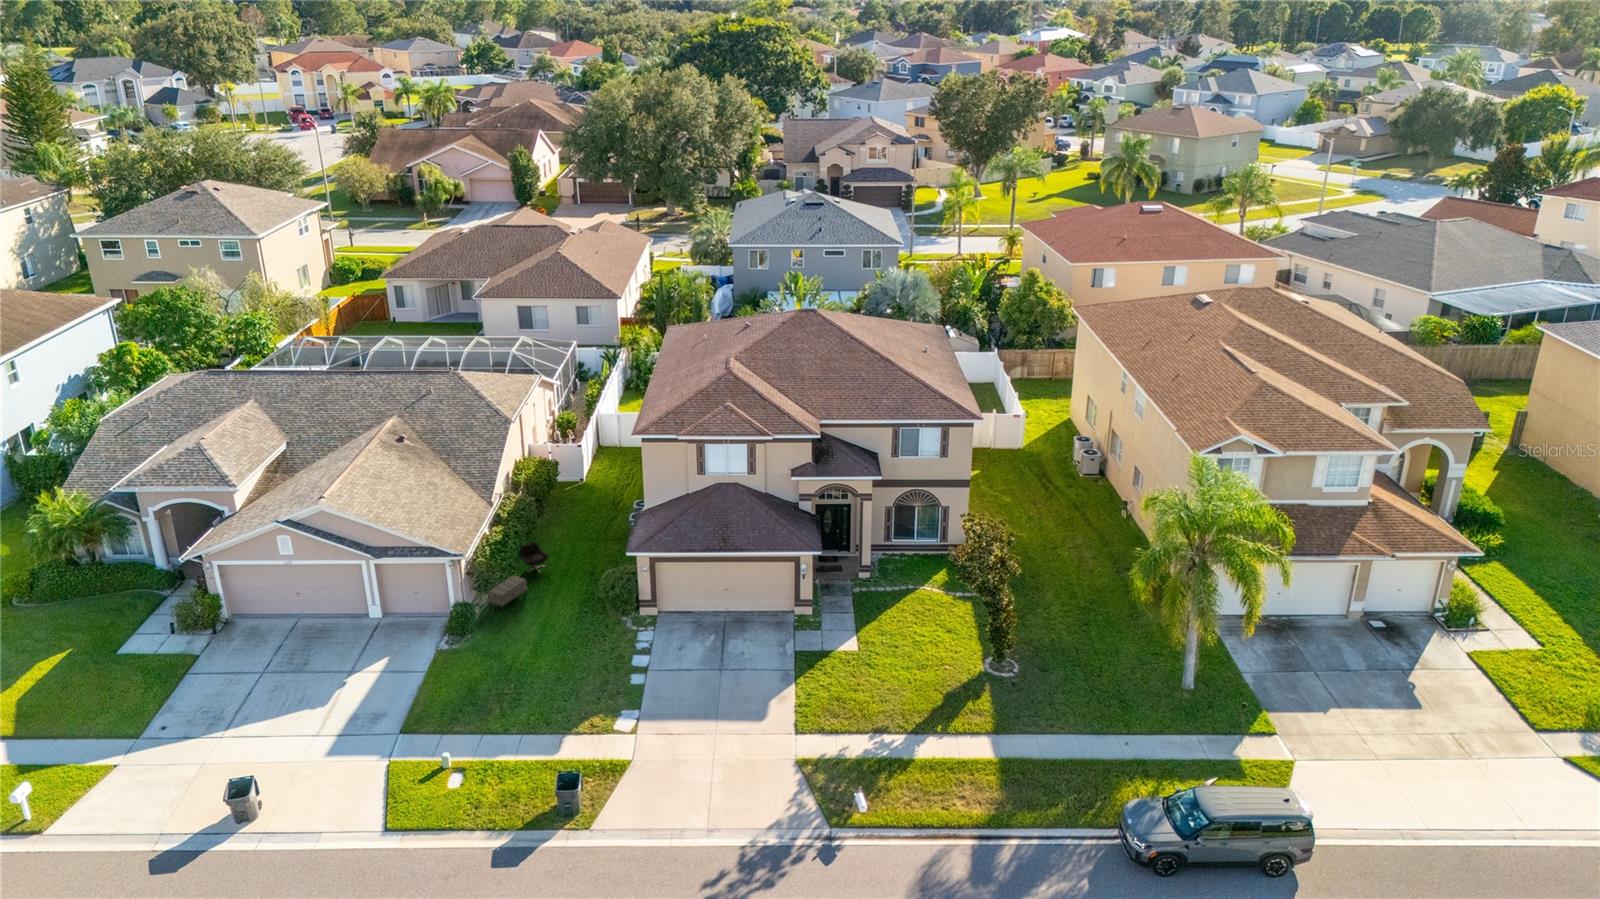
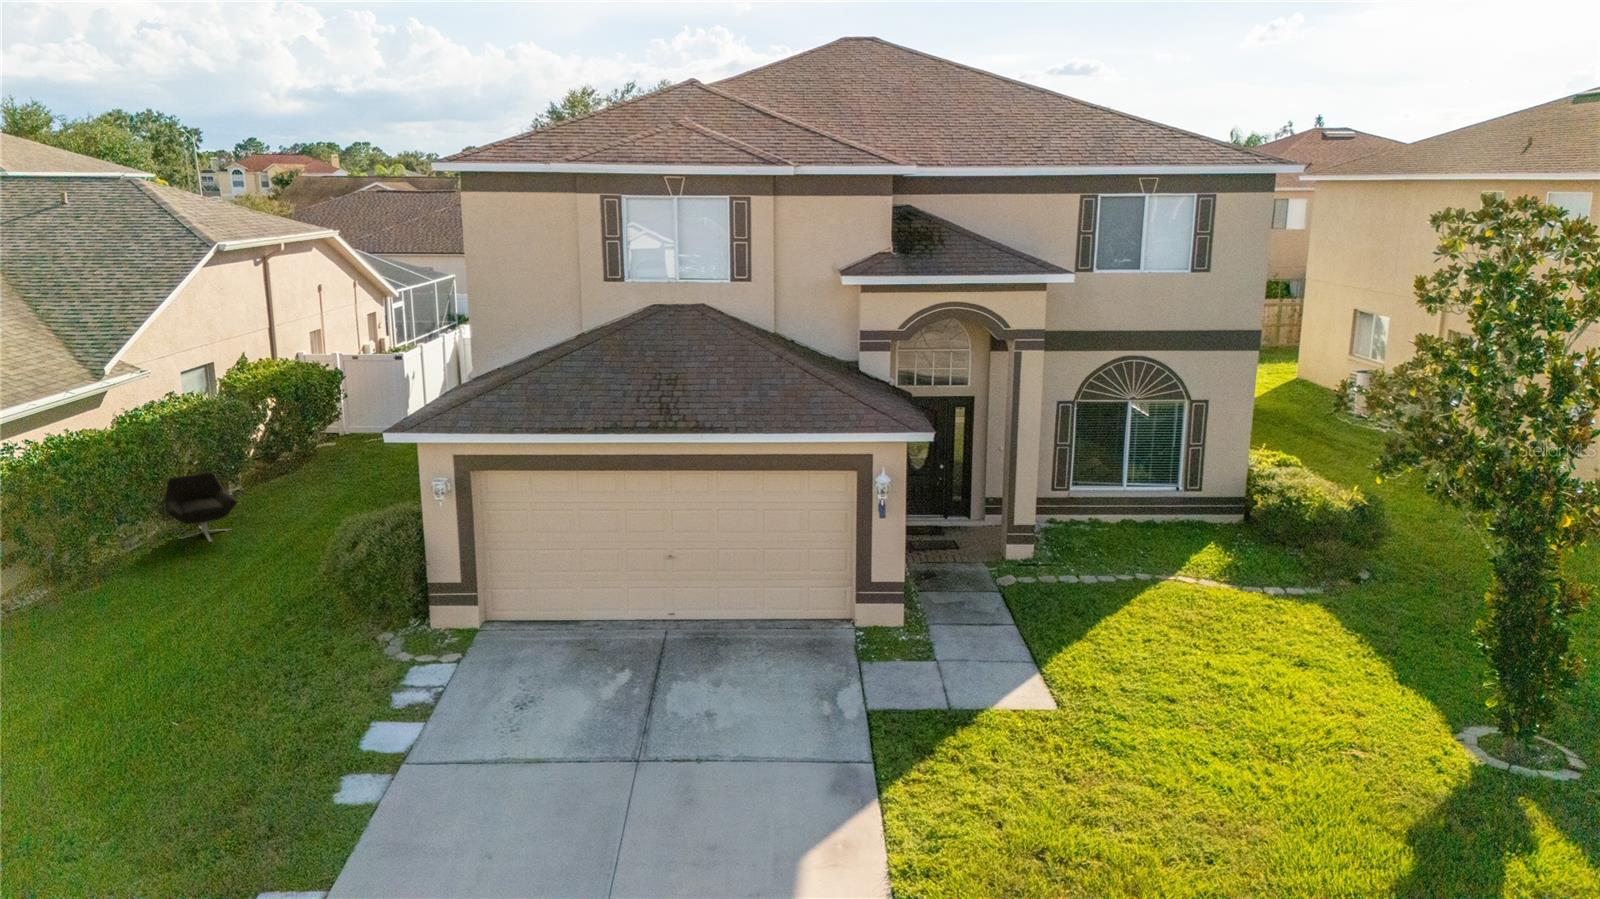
bench: present [488,576,527,610] -> none [17,530,146,612]

